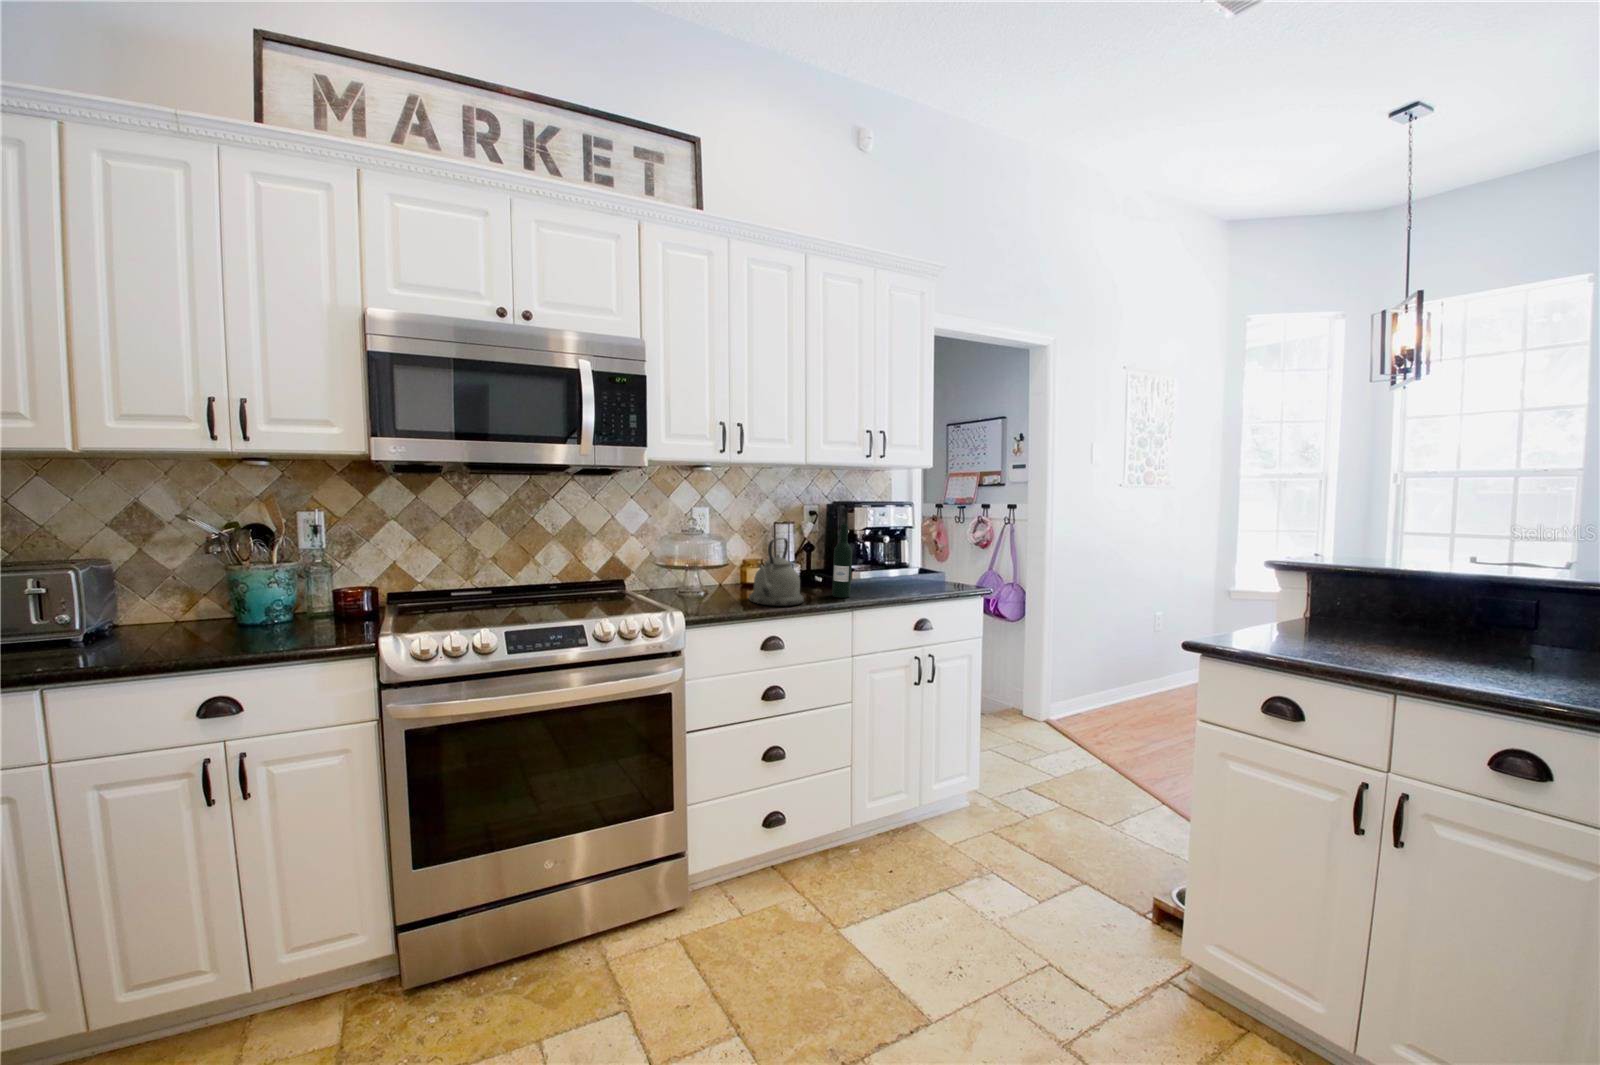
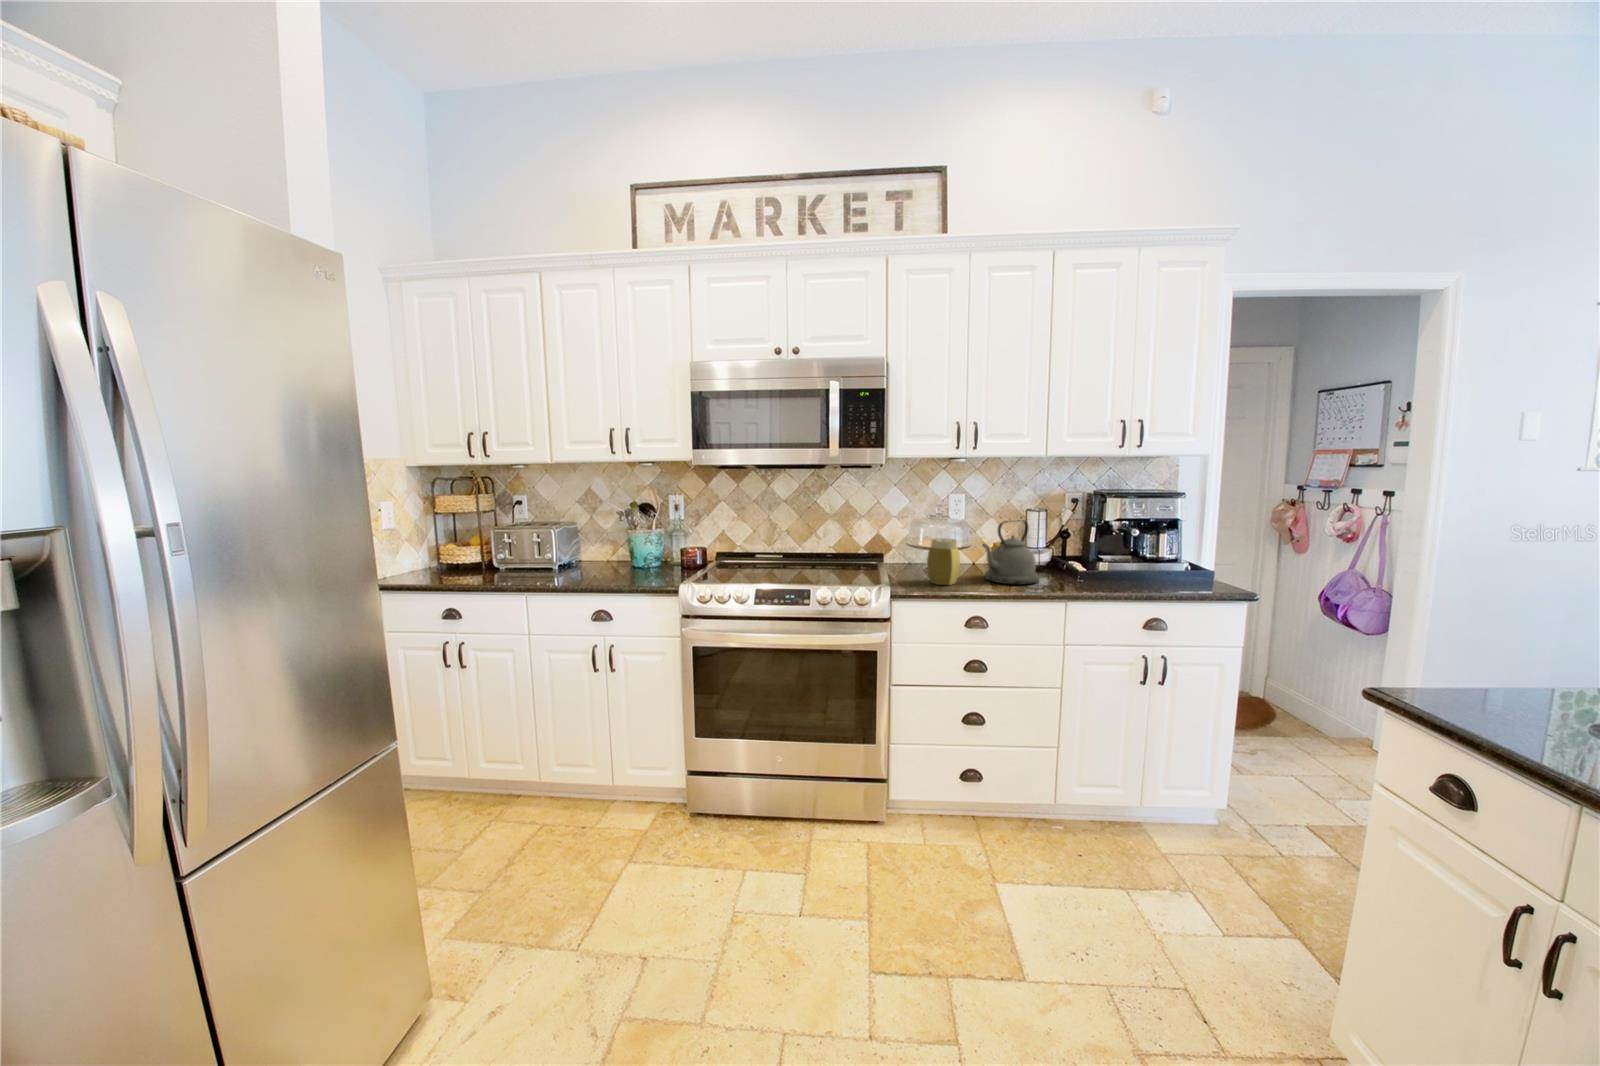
wine bottle: present [832,524,852,598] -> none [1078,508,1101,582]
jar: none [701,561,735,613] -> present [927,538,960,585]

